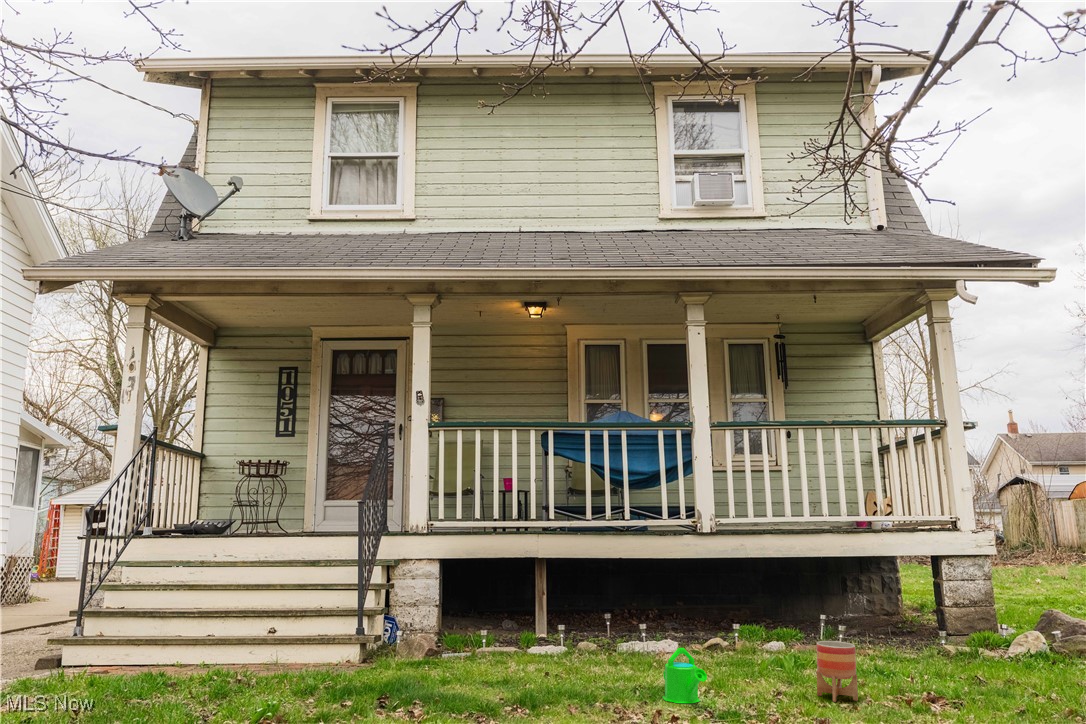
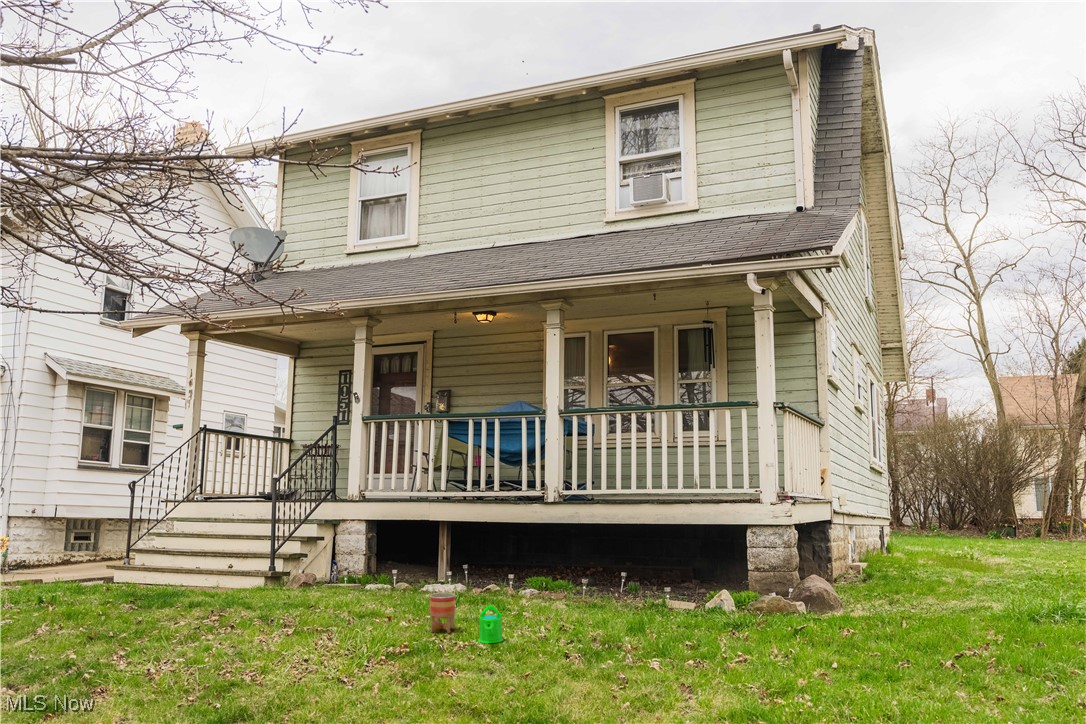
watering can: present [663,648,707,703] -> present [478,606,504,643]

